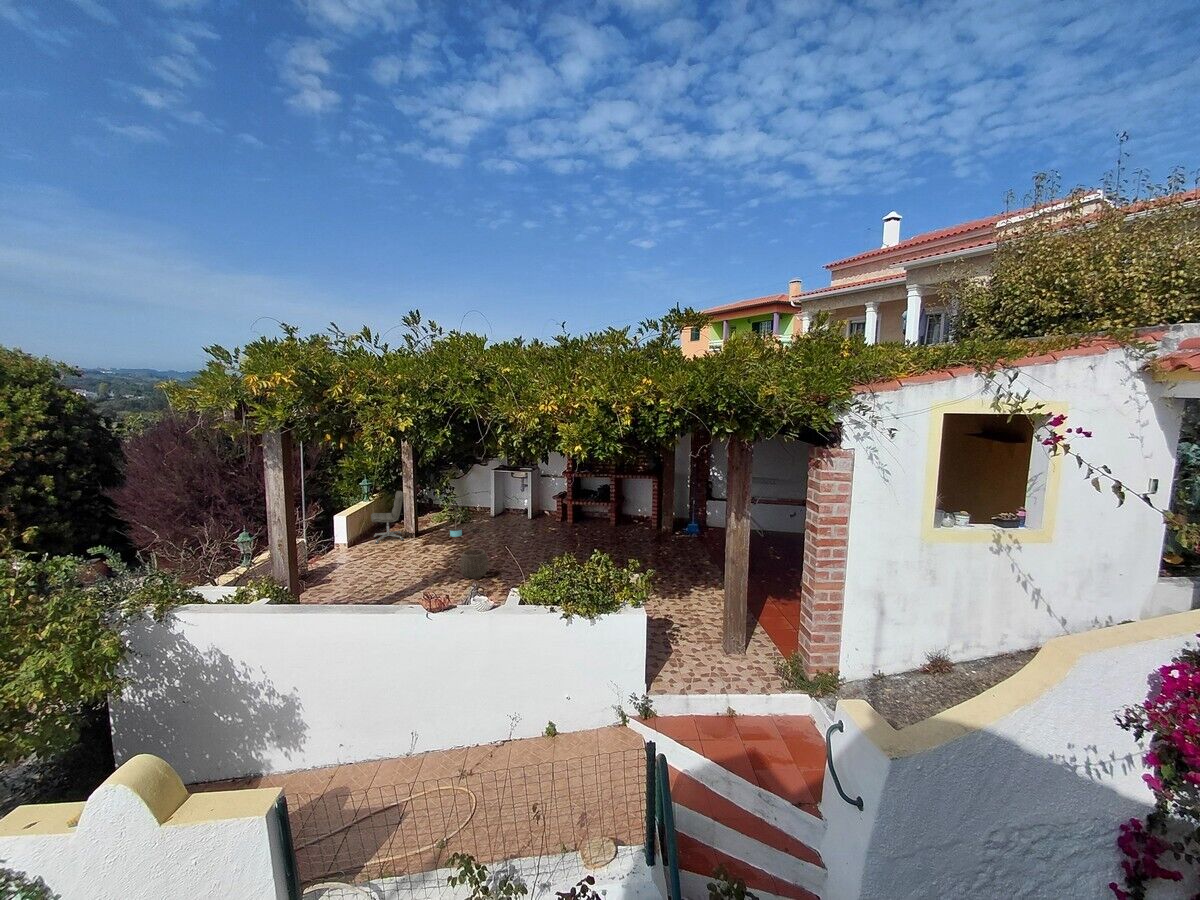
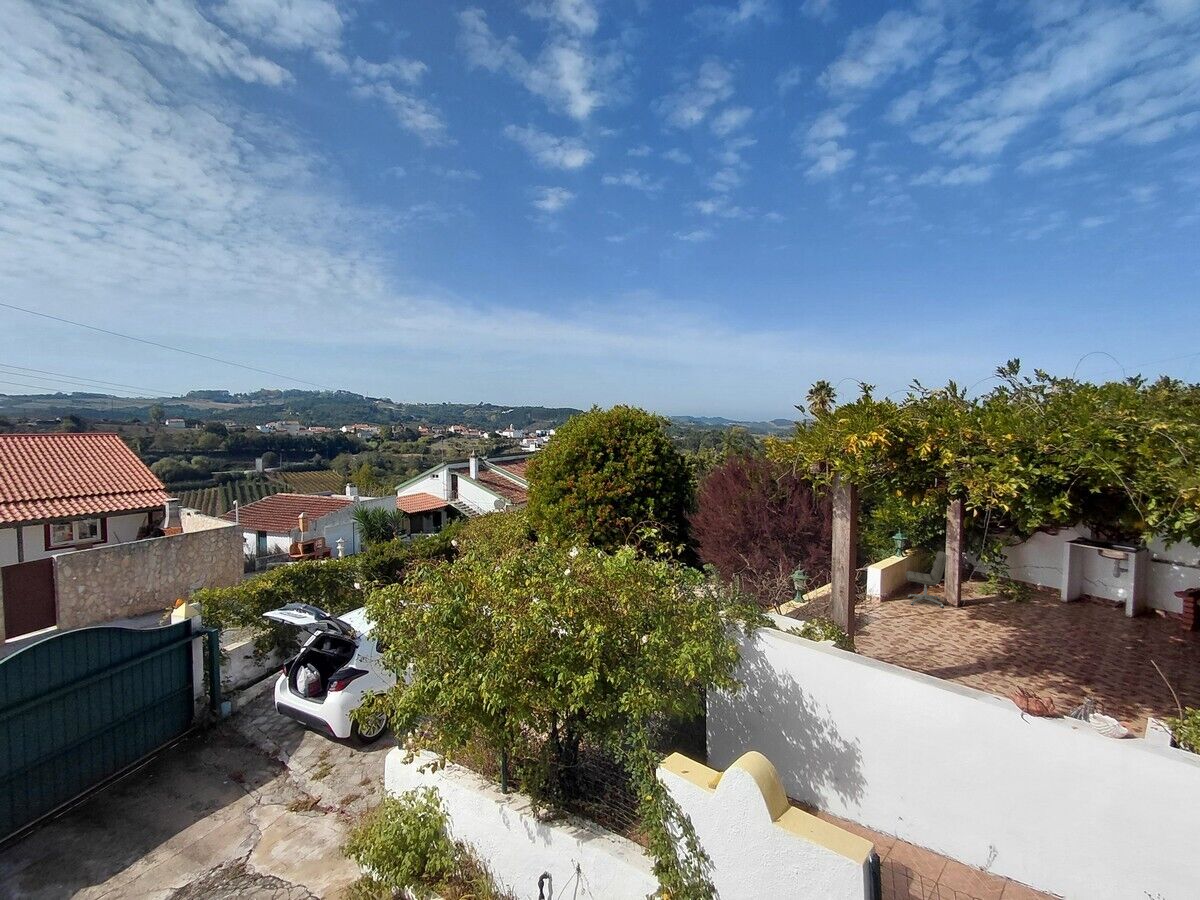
potted plant: present [446,498,467,537] -> none [1002,569,1033,618]
woven basket: present [460,549,488,578] -> none [1030,639,1074,678]

